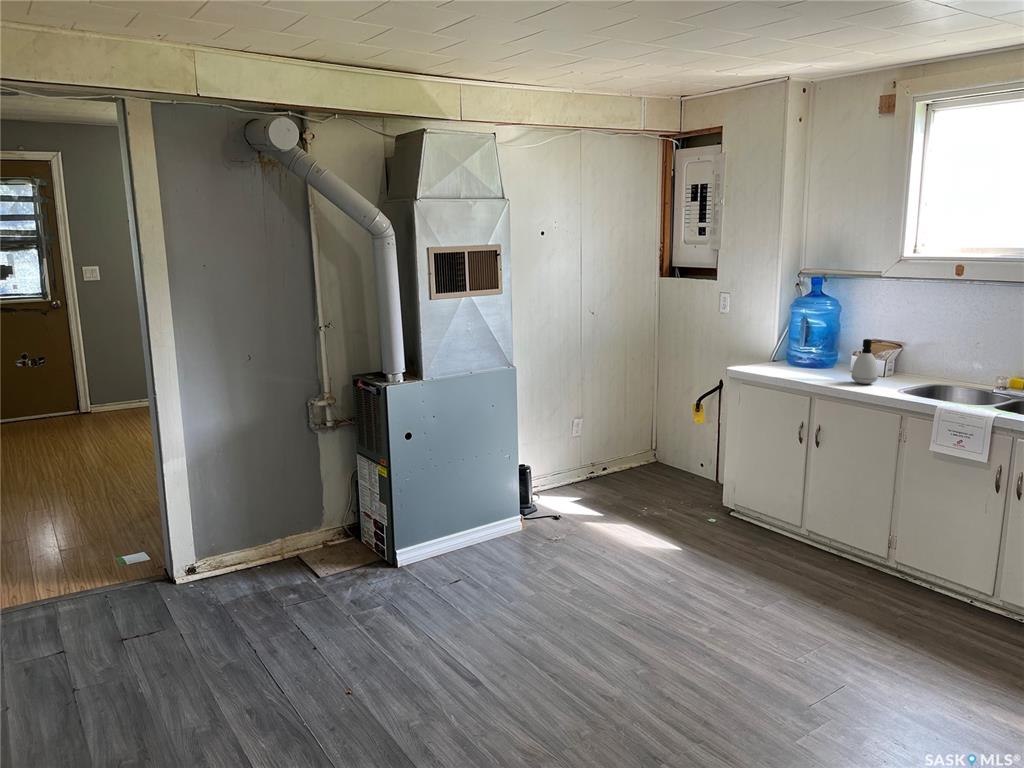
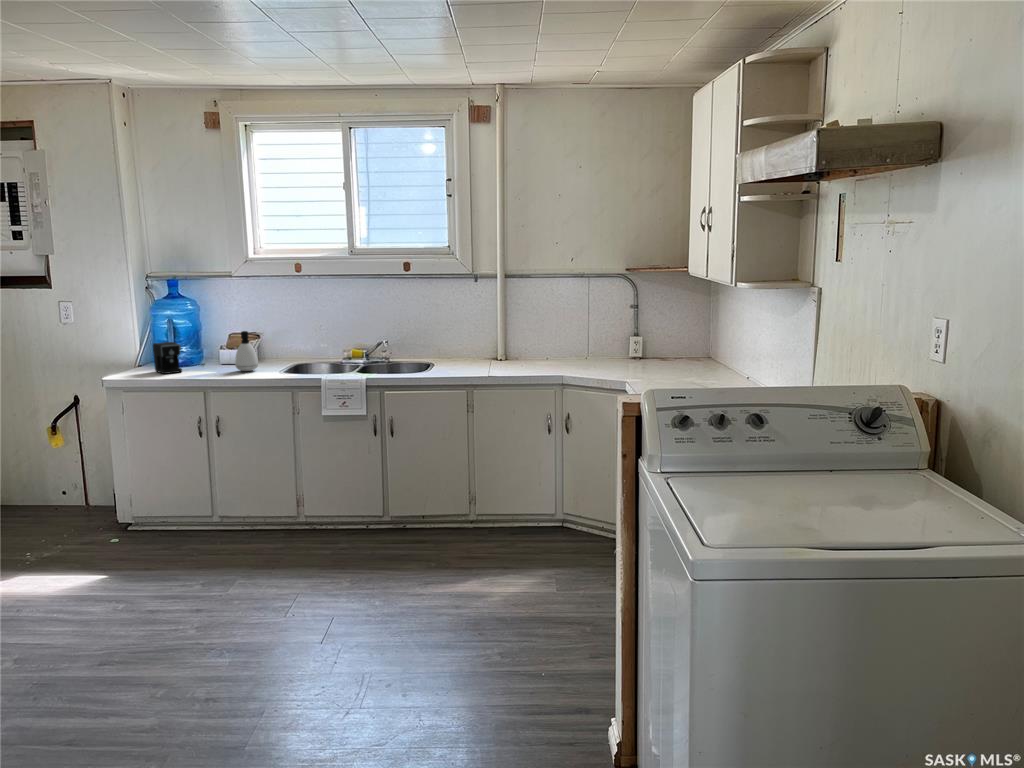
coffee maker: none [778,341,832,374] -> present [153,342,205,374]

